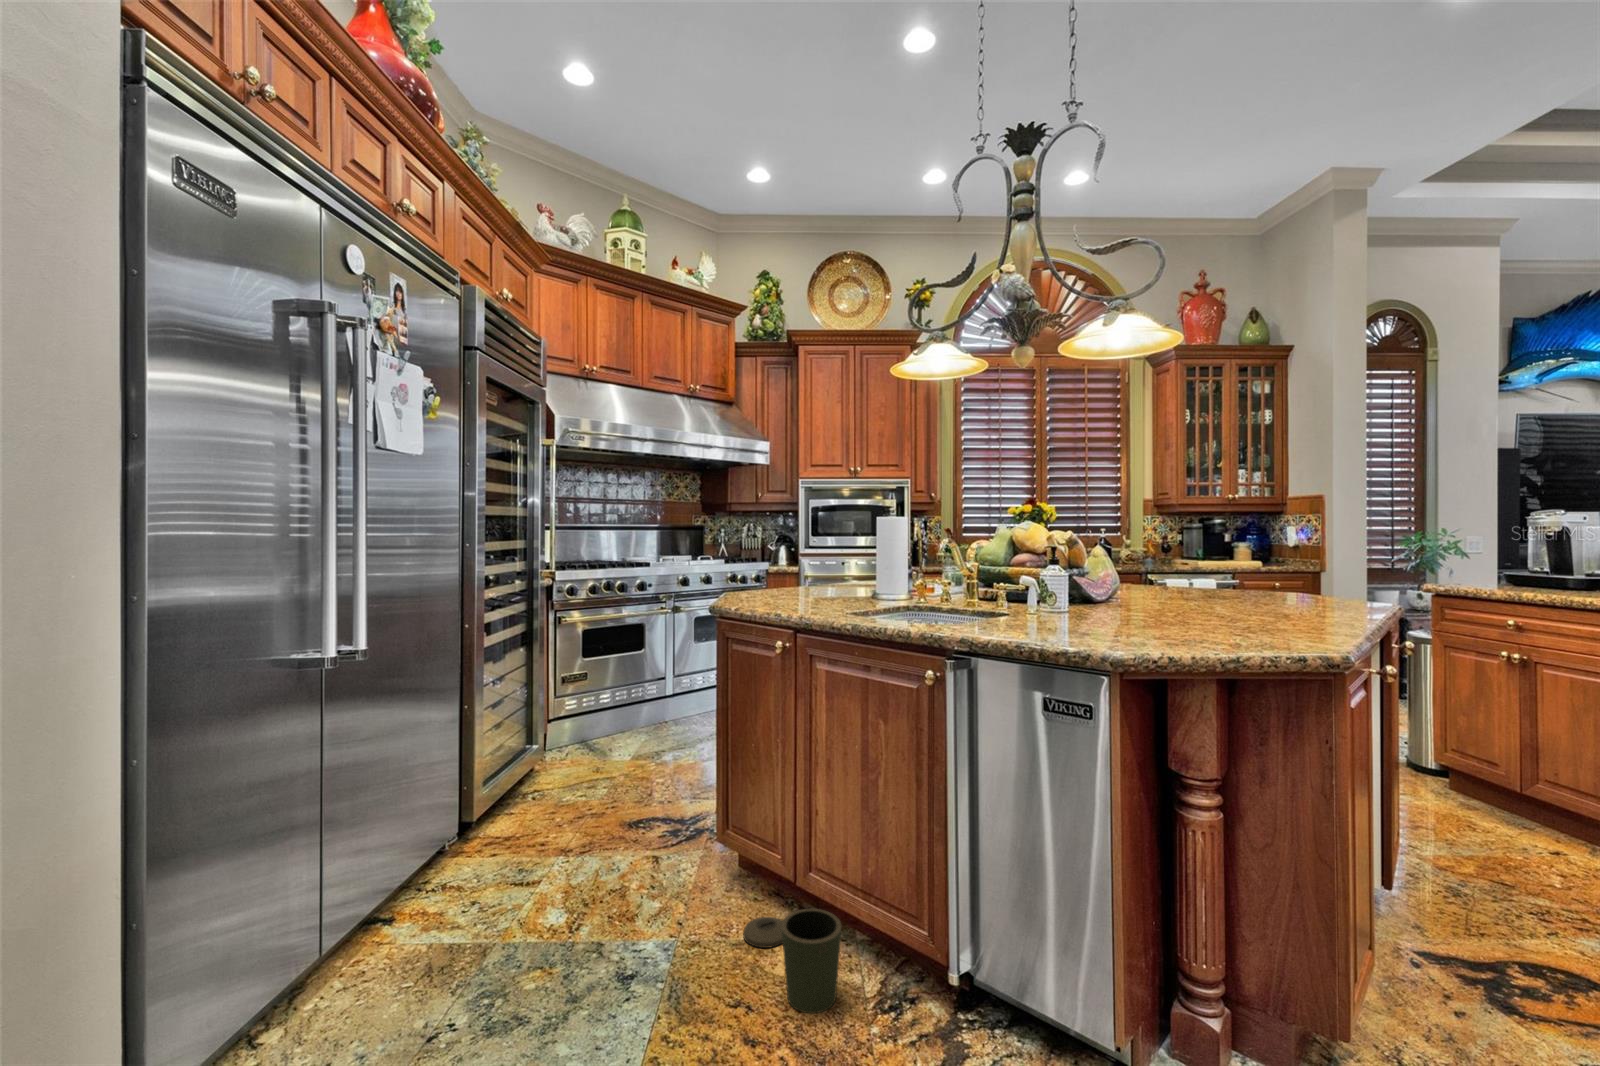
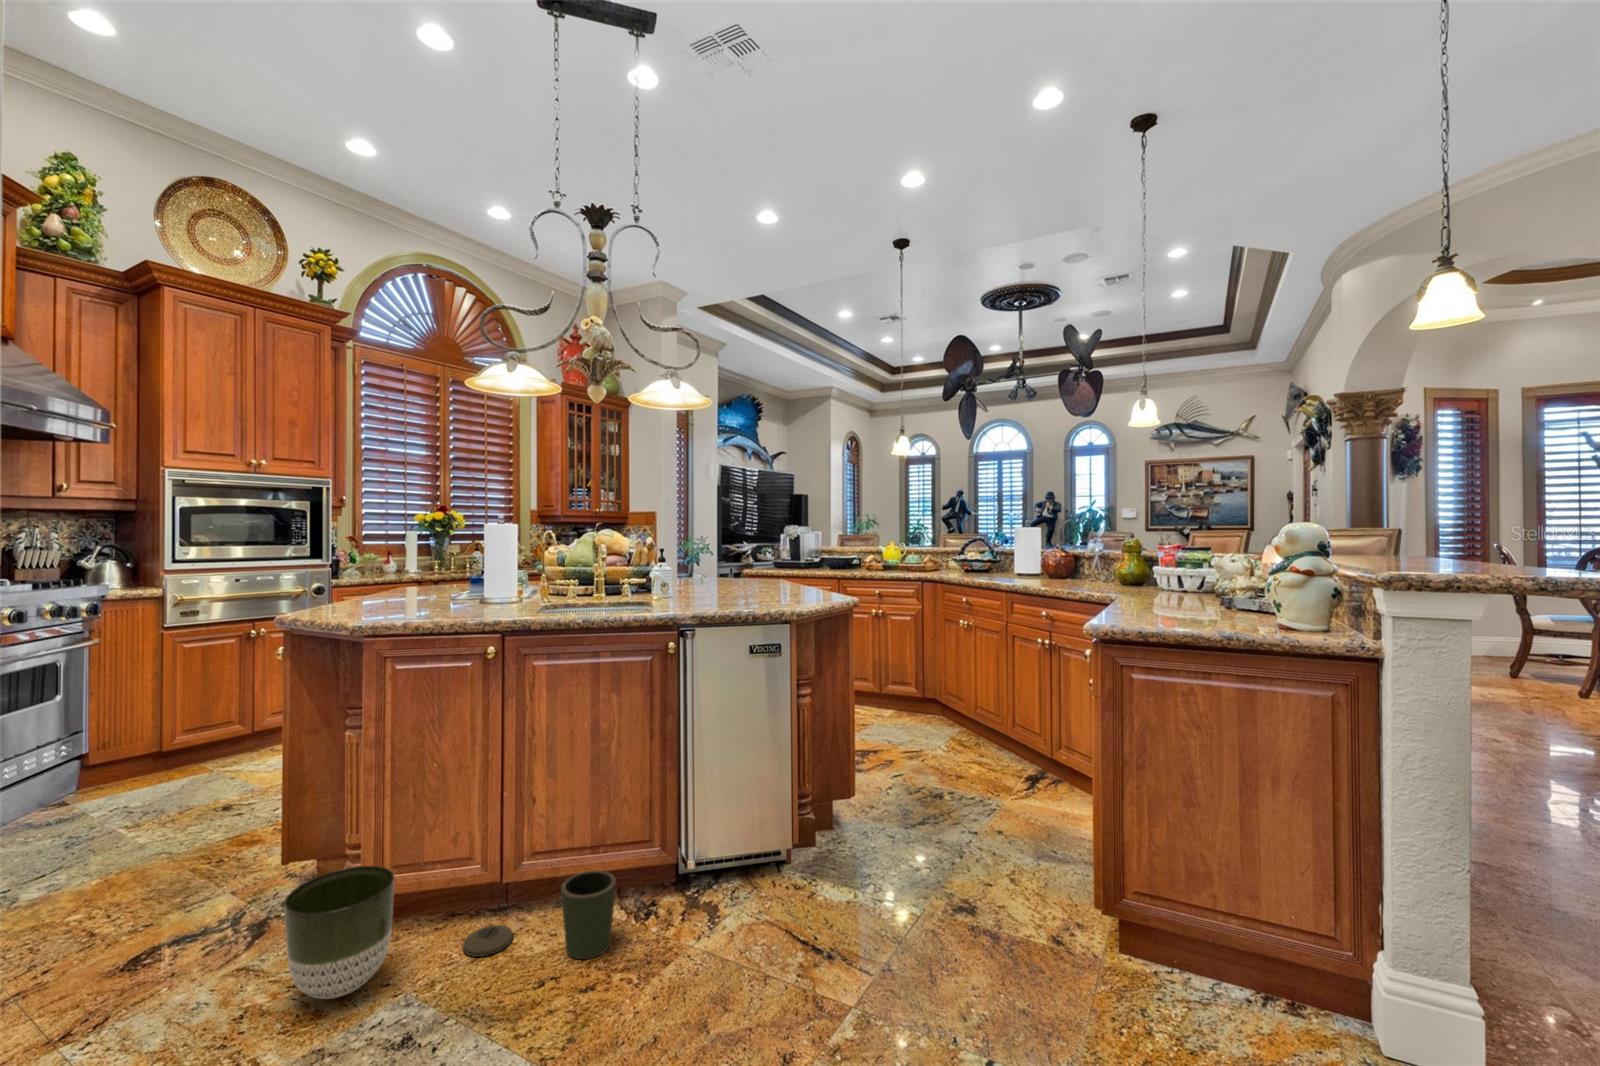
planter: none [631,805,708,910] -> present [284,866,394,999]

